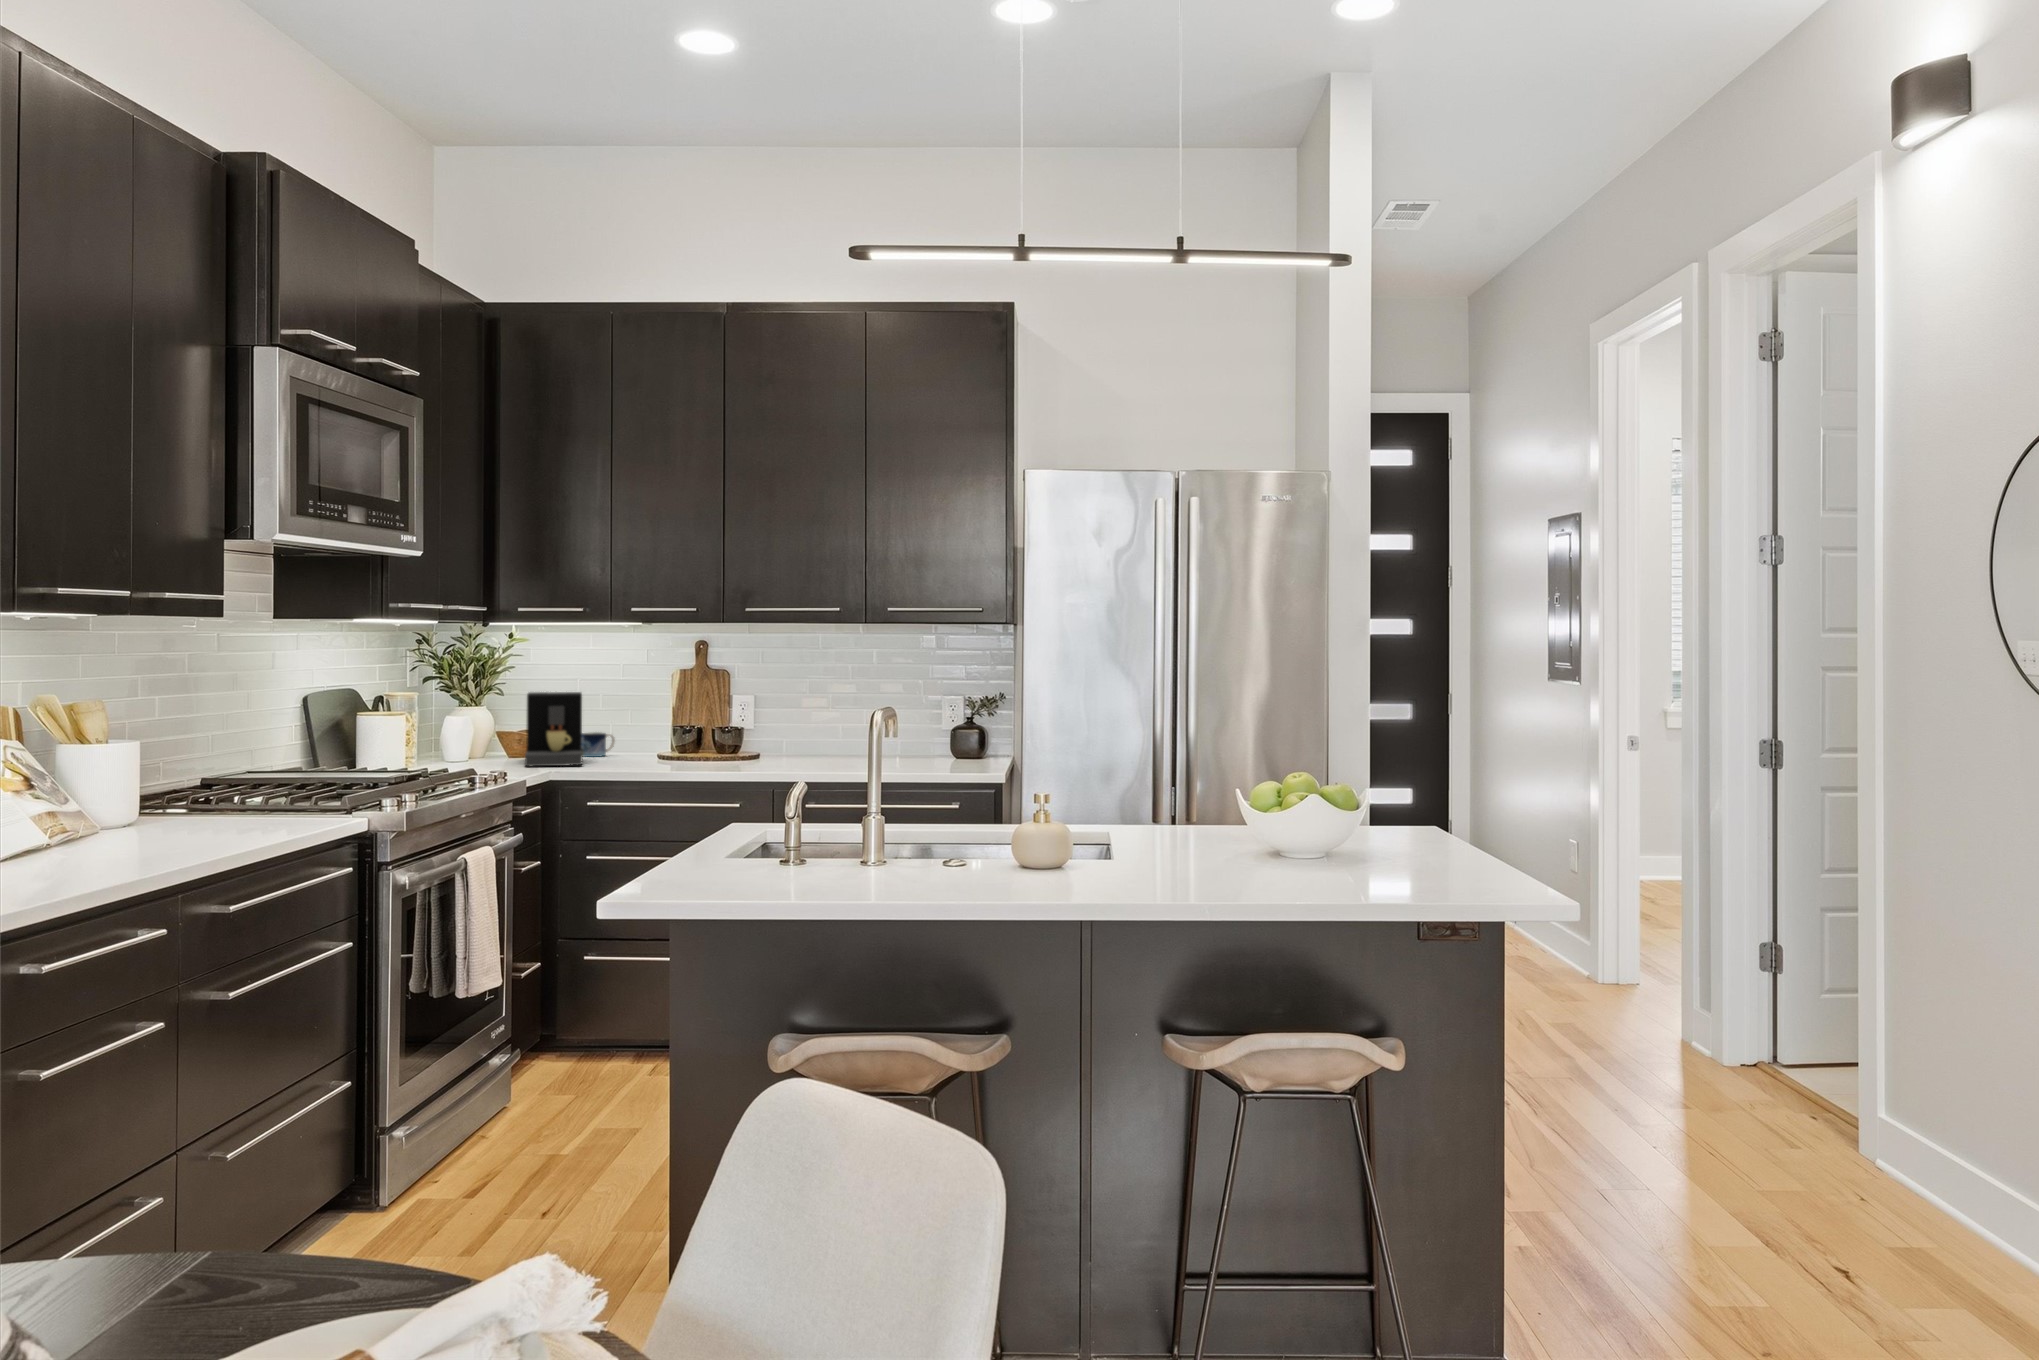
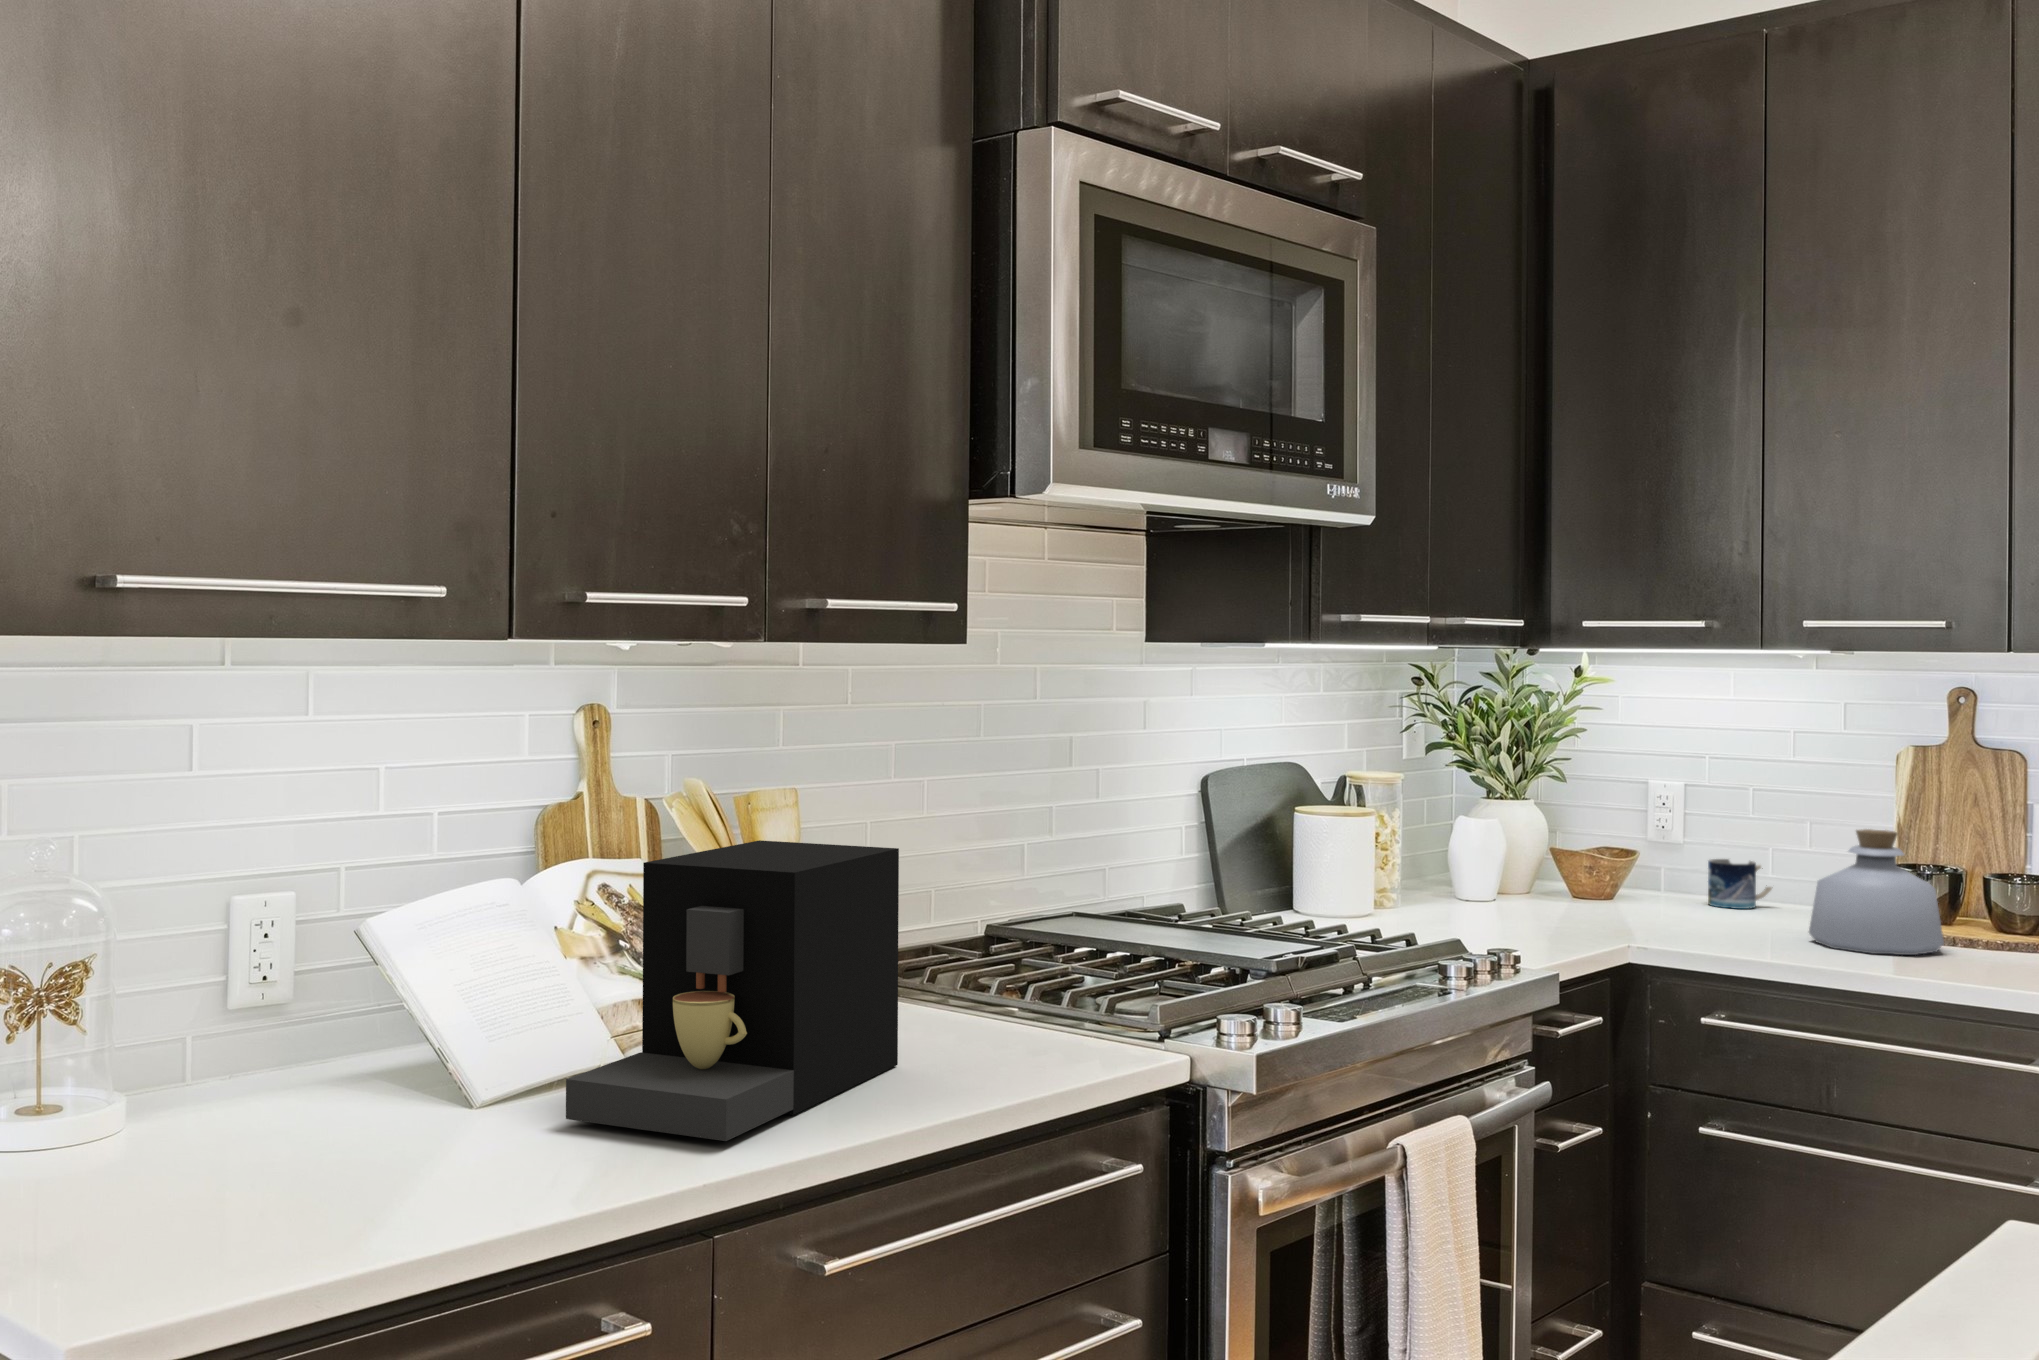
coffee maker: present [525,692,582,767] -> present [566,840,899,1141]
bottle: none [635,709,695,766] -> present [1809,829,1944,955]

